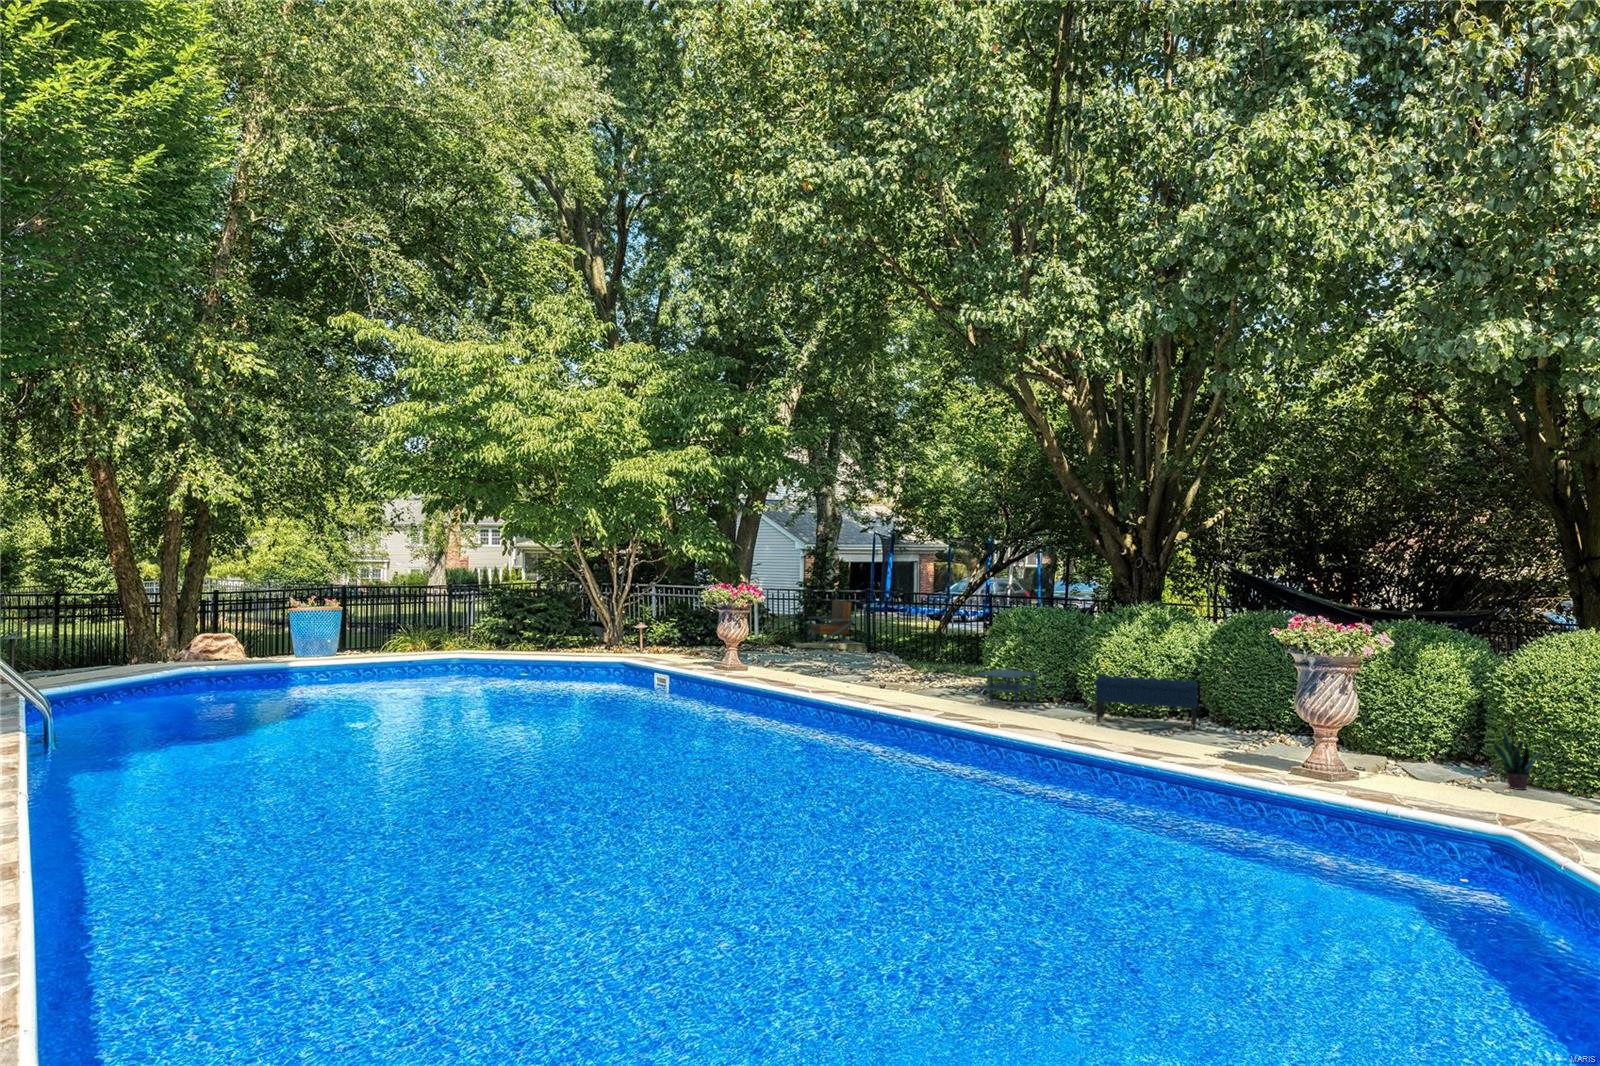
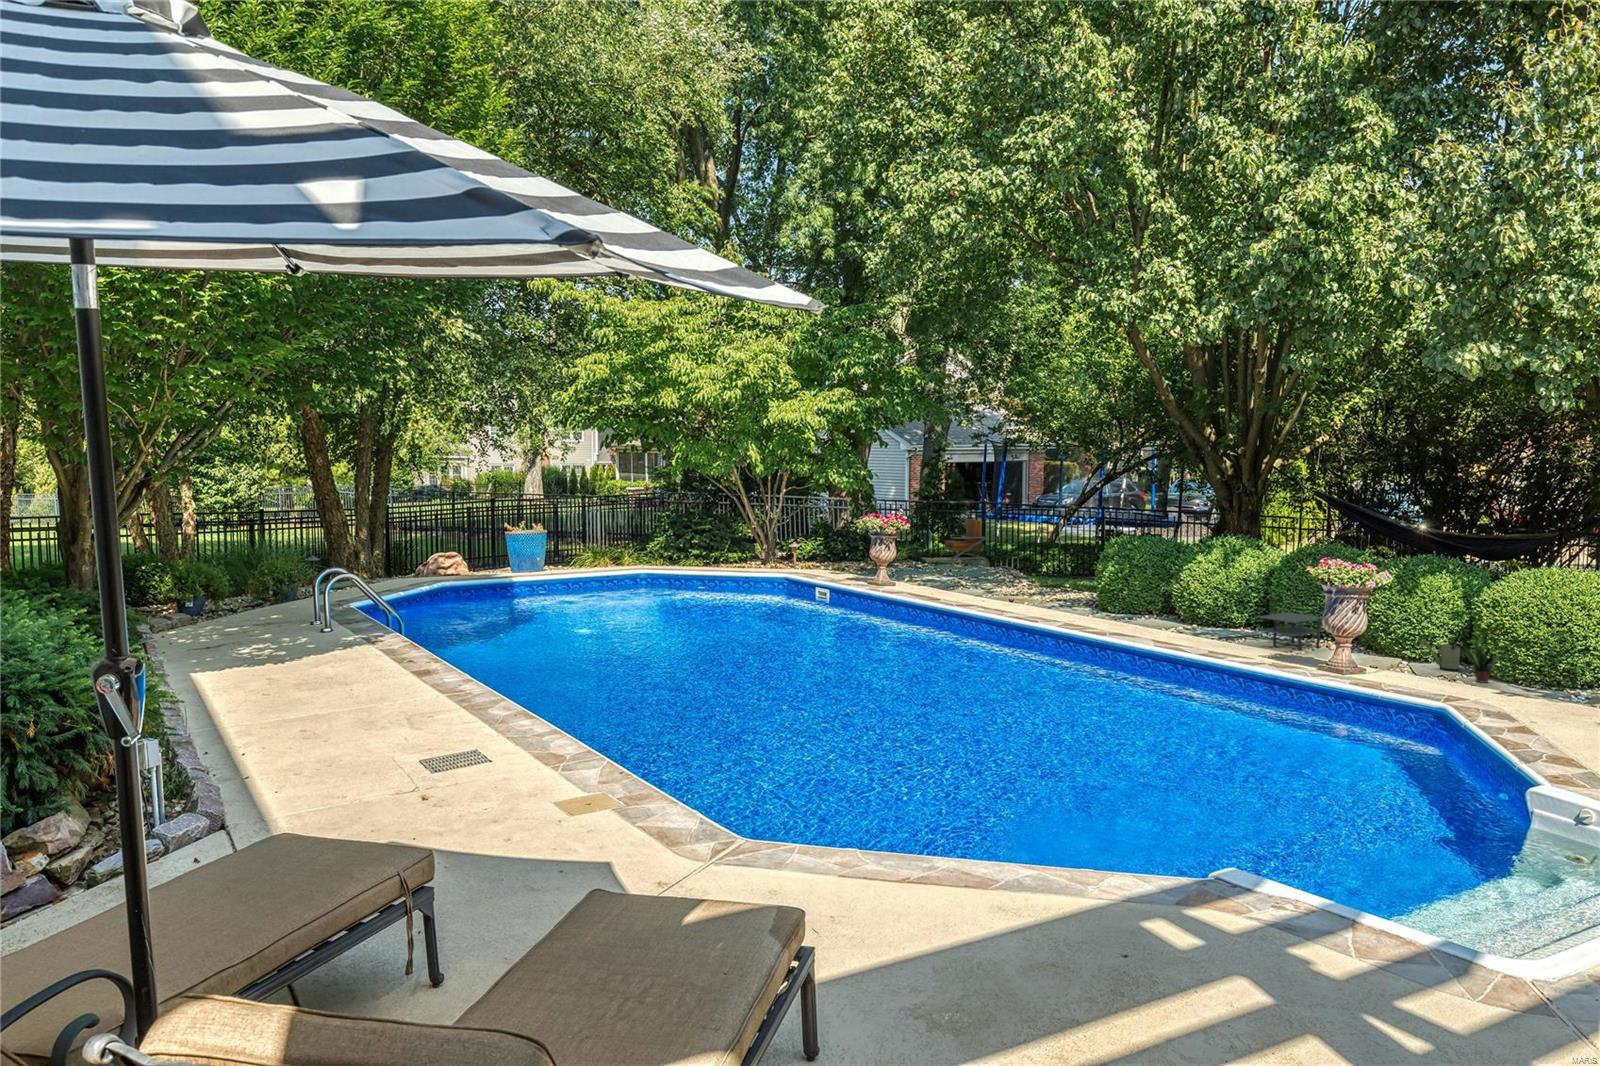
side table: present [976,669,1036,707] -> present [1258,612,1324,651]
bench: present [1095,675,1198,730] -> none [1183,594,1268,638]
watering can: none [1416,725,1476,773] -> present [1420,636,1460,671]

